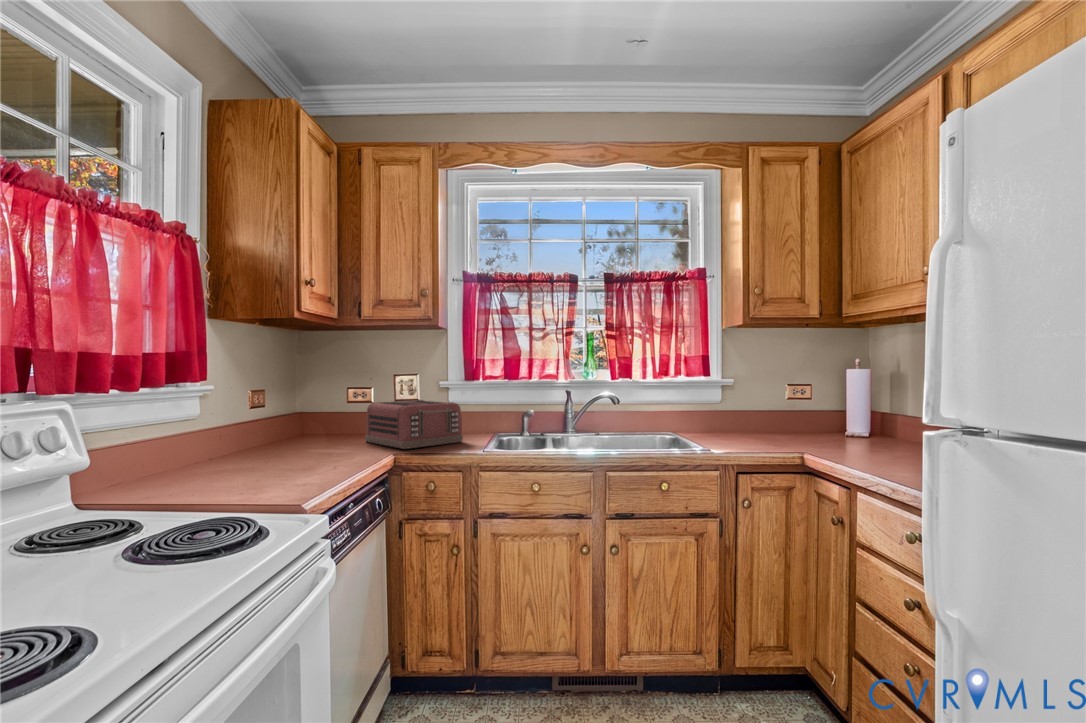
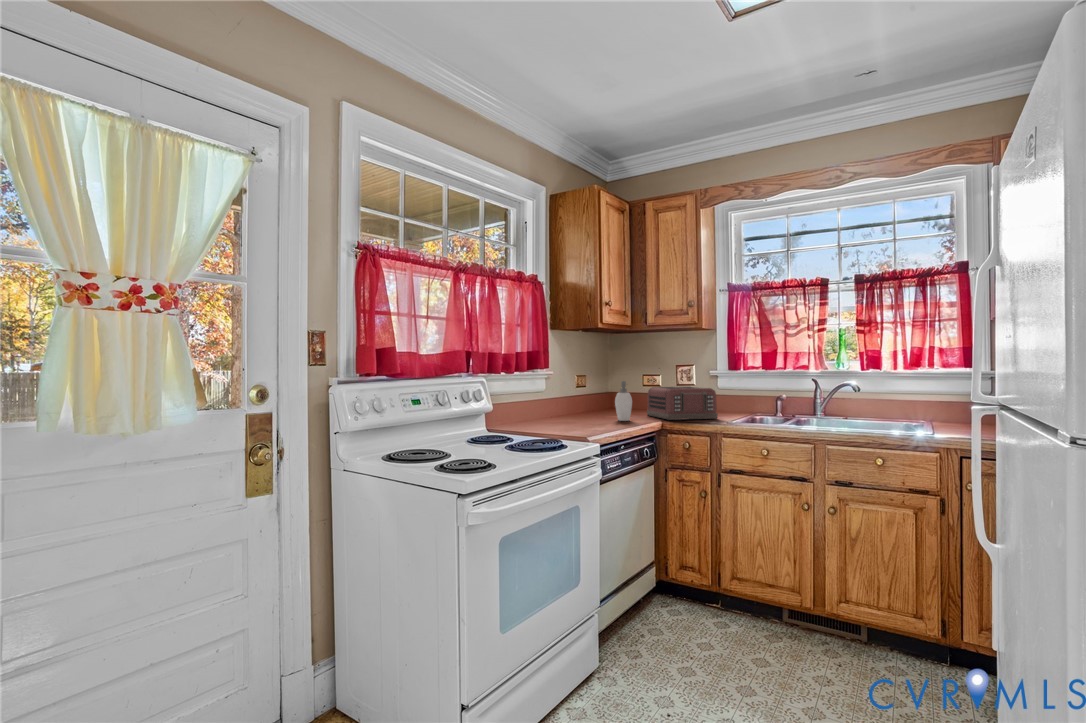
soap dispenser: none [323,397,351,456] -> present [615,381,632,421]

